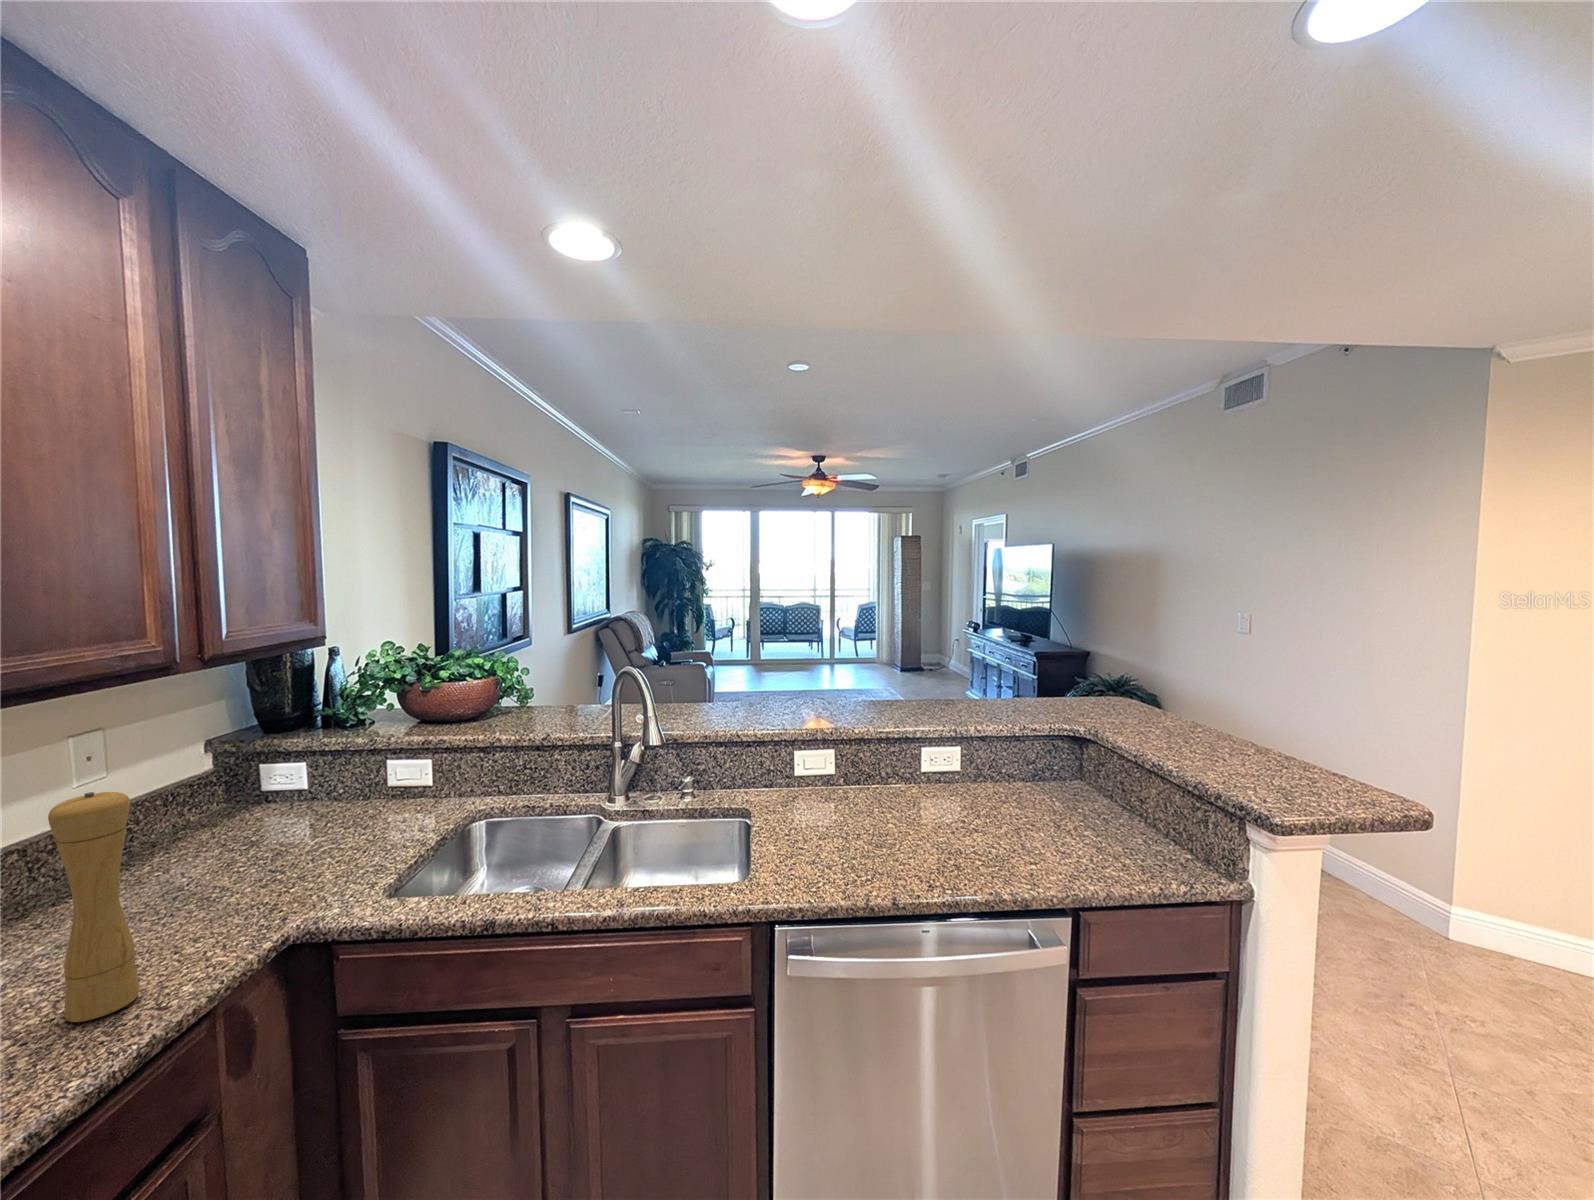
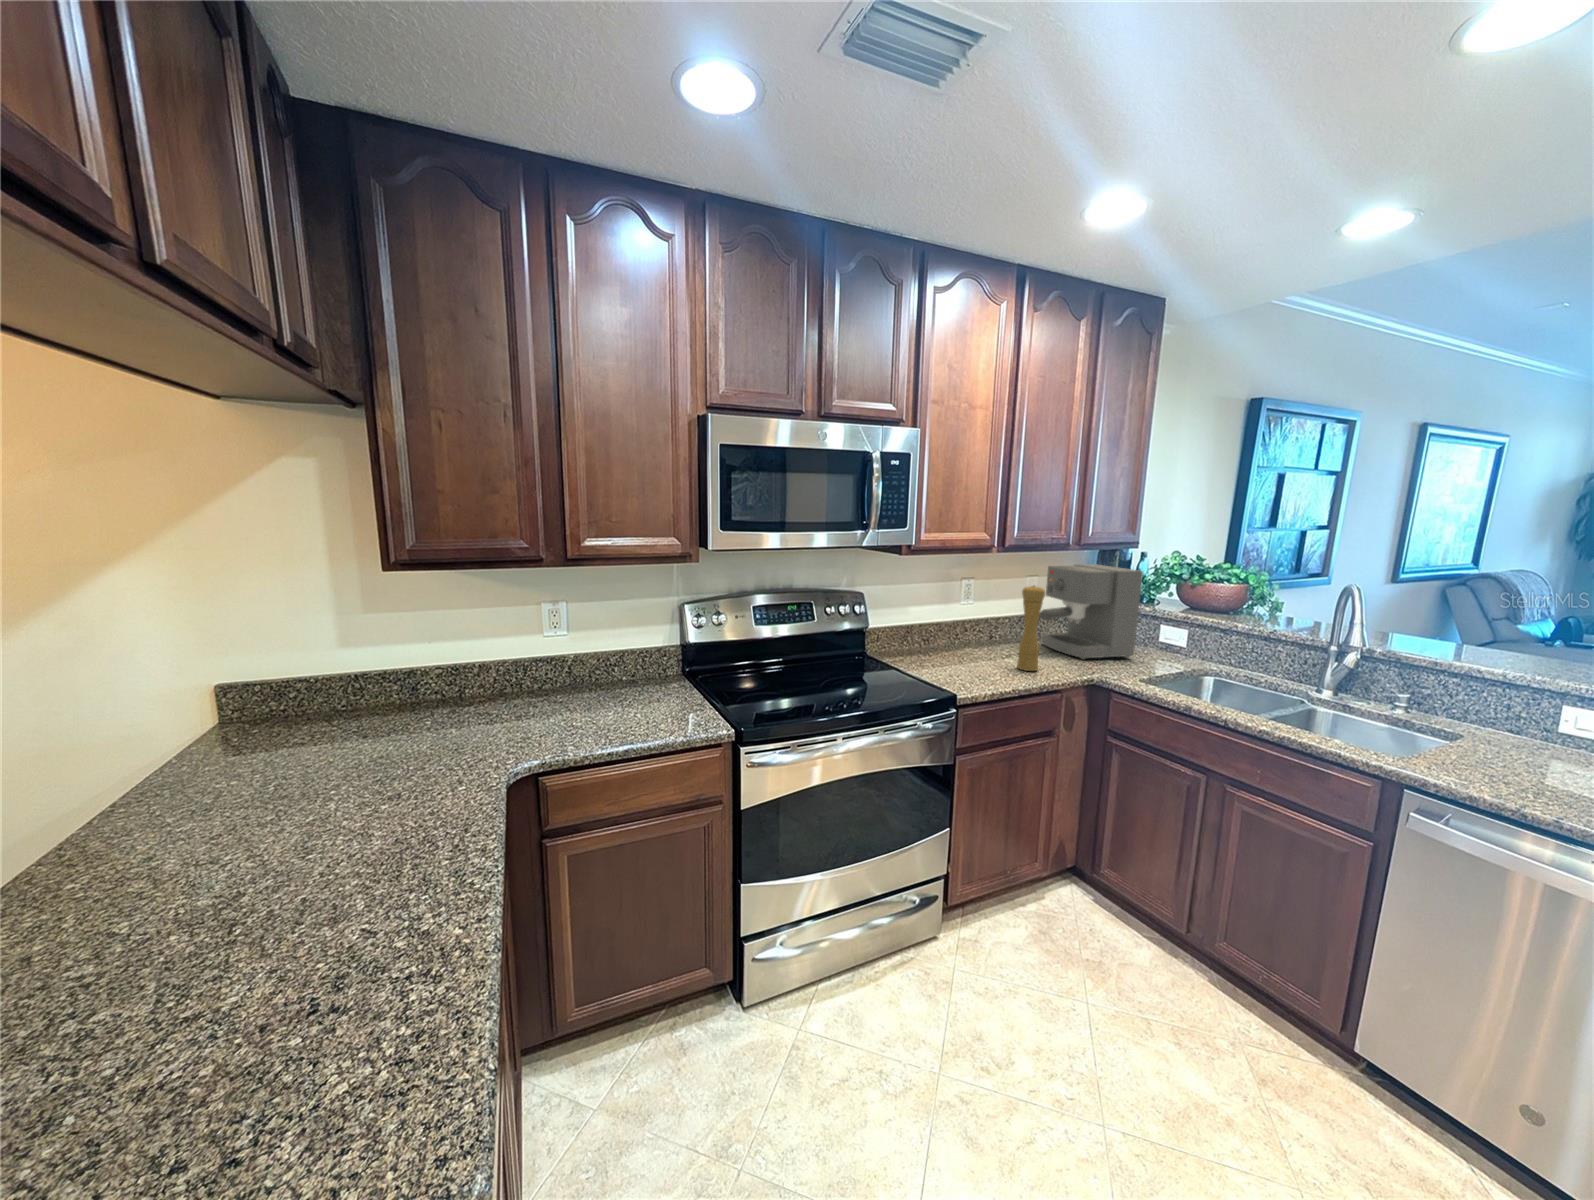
coffee maker: none [124,687,357,891] -> present [1040,564,1143,660]

